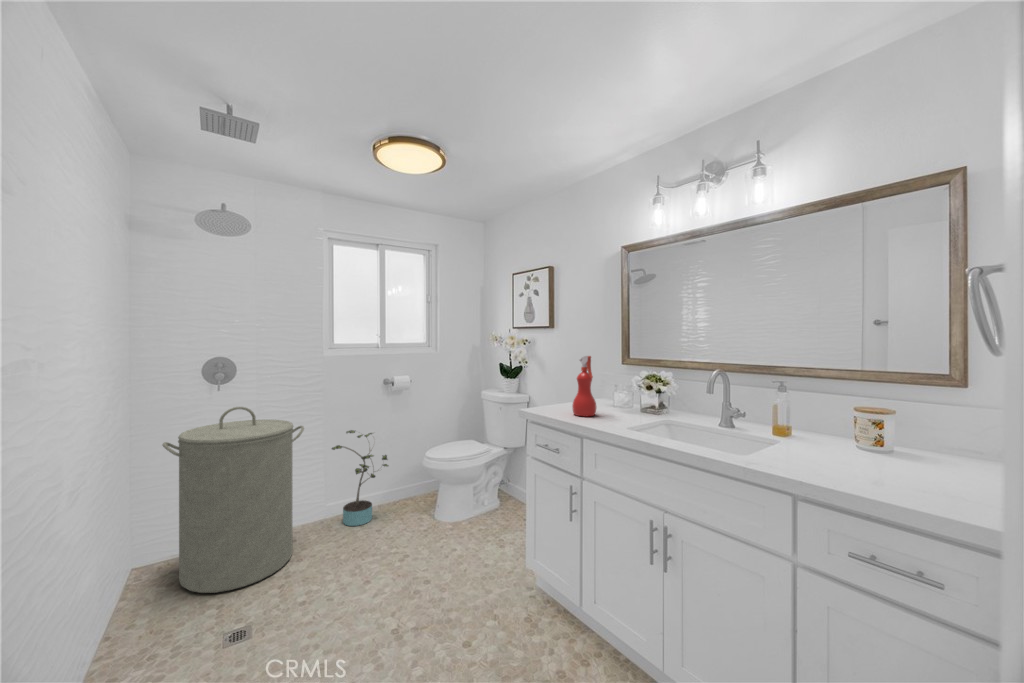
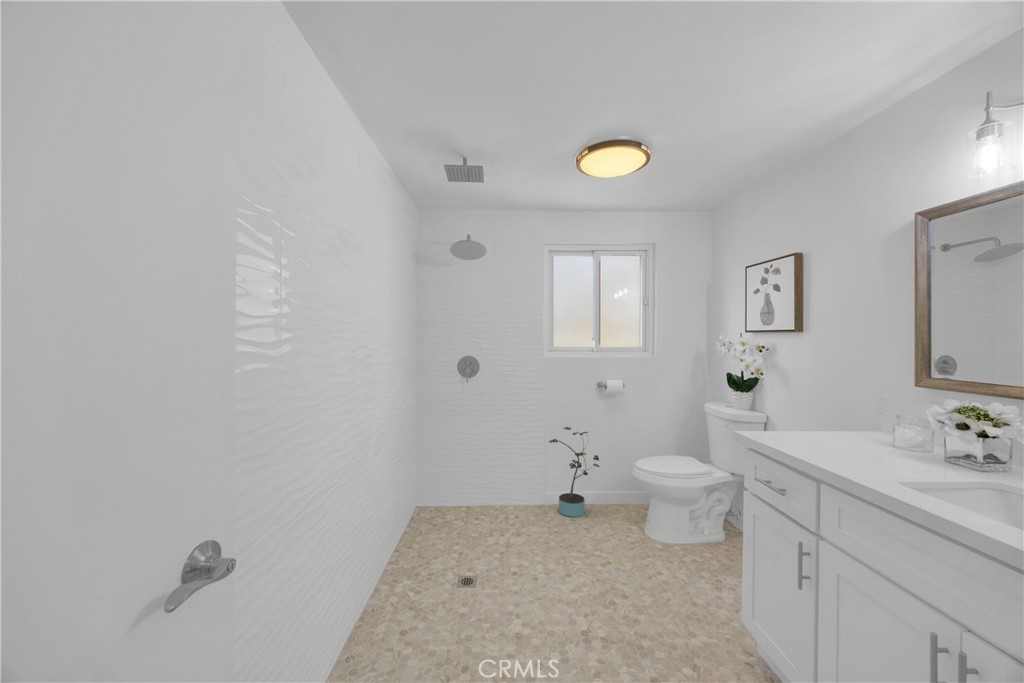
spray bottle: present [572,356,596,416] -> none [810,371,851,454]
laundry hamper: present [163,407,304,593] -> none [431,396,526,542]

